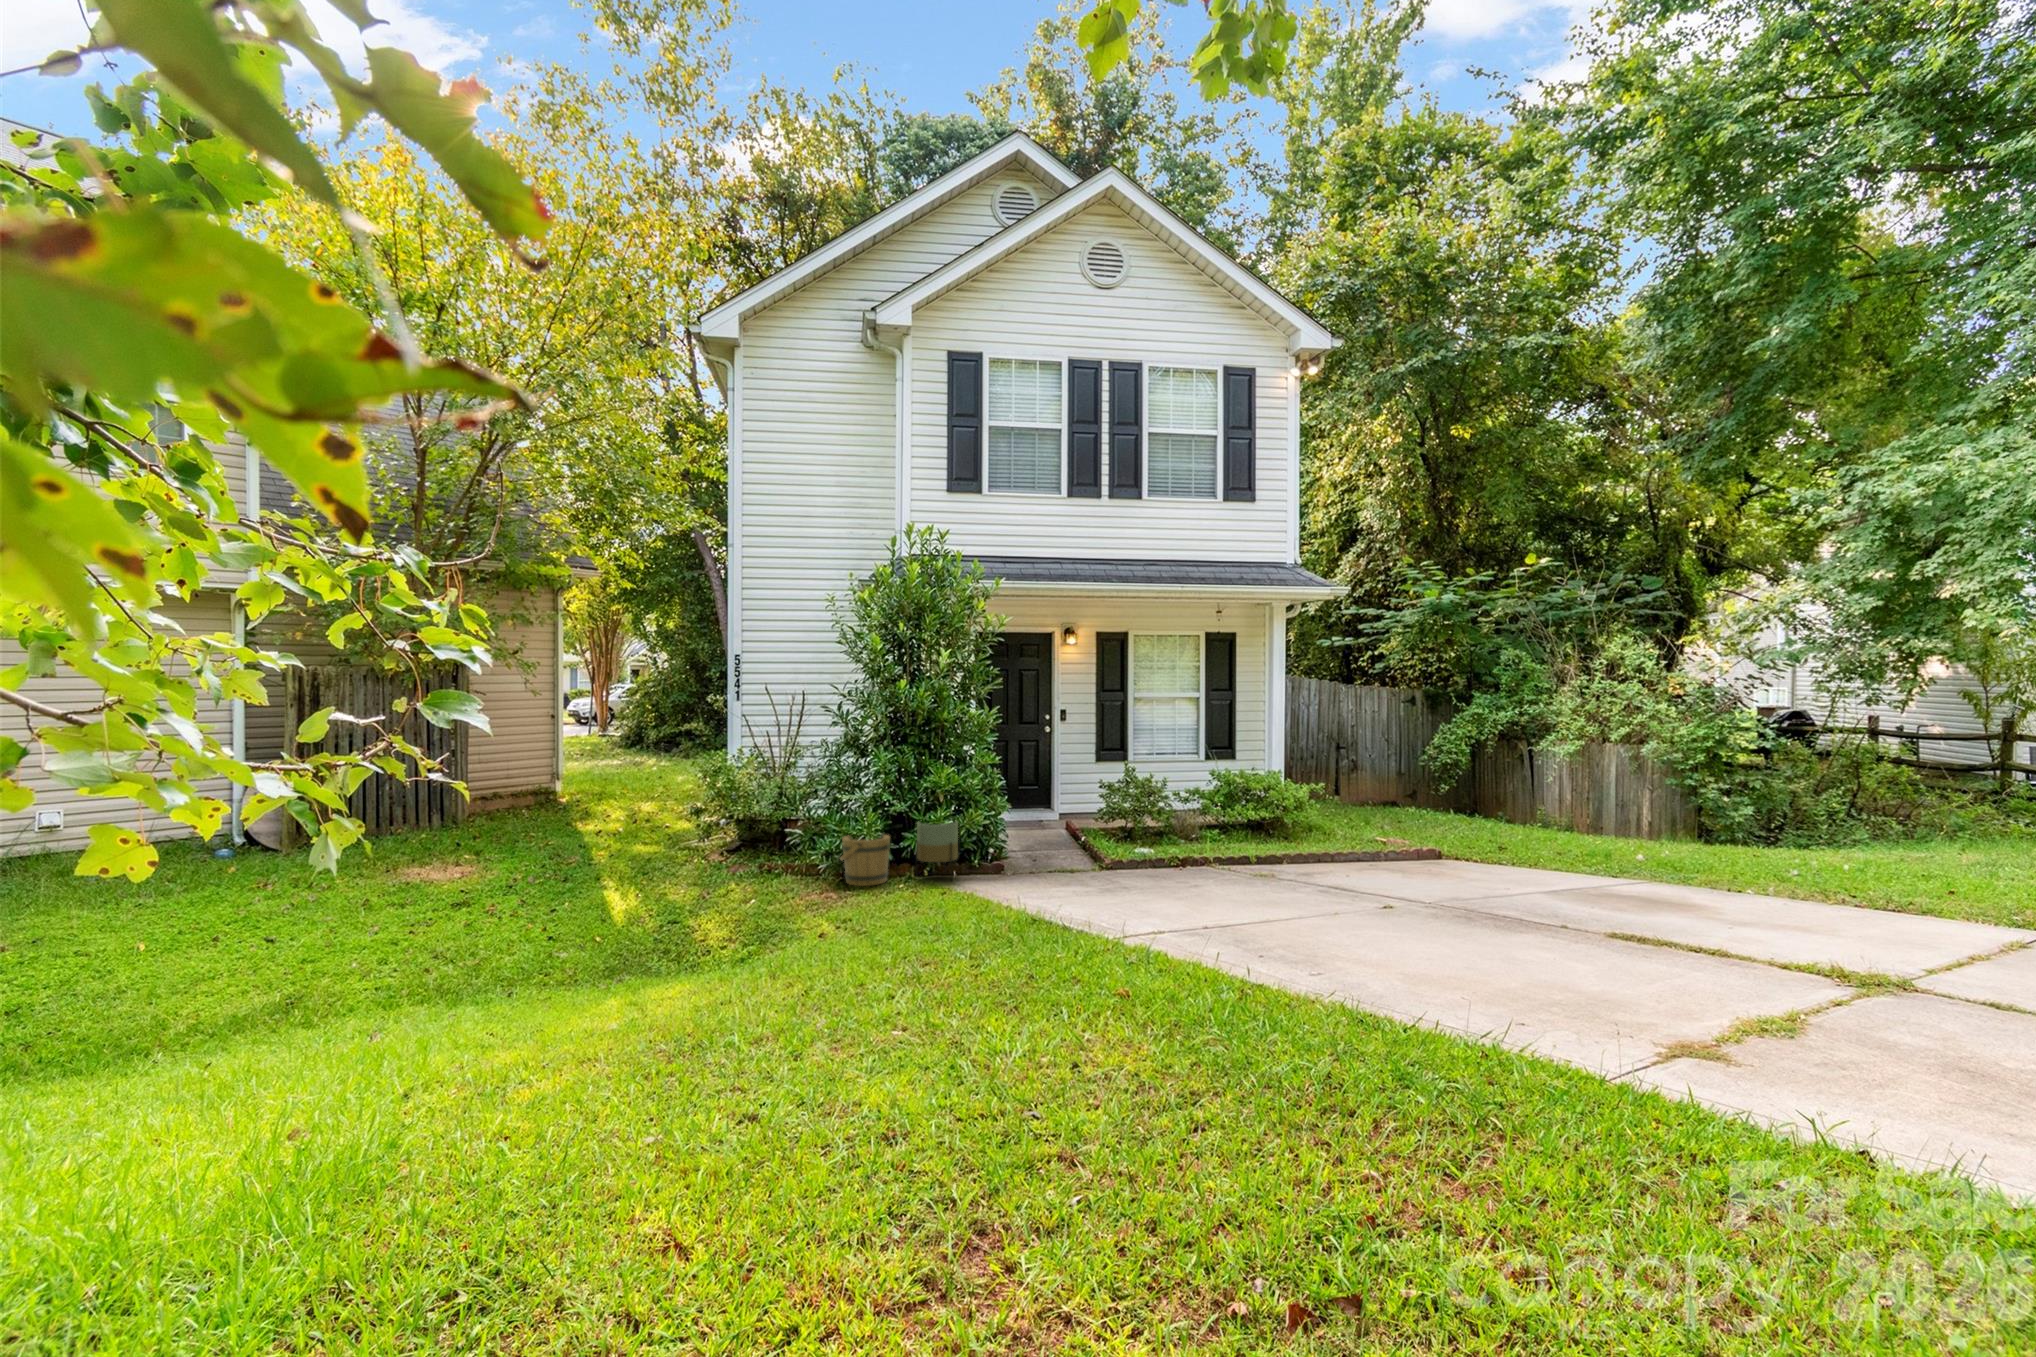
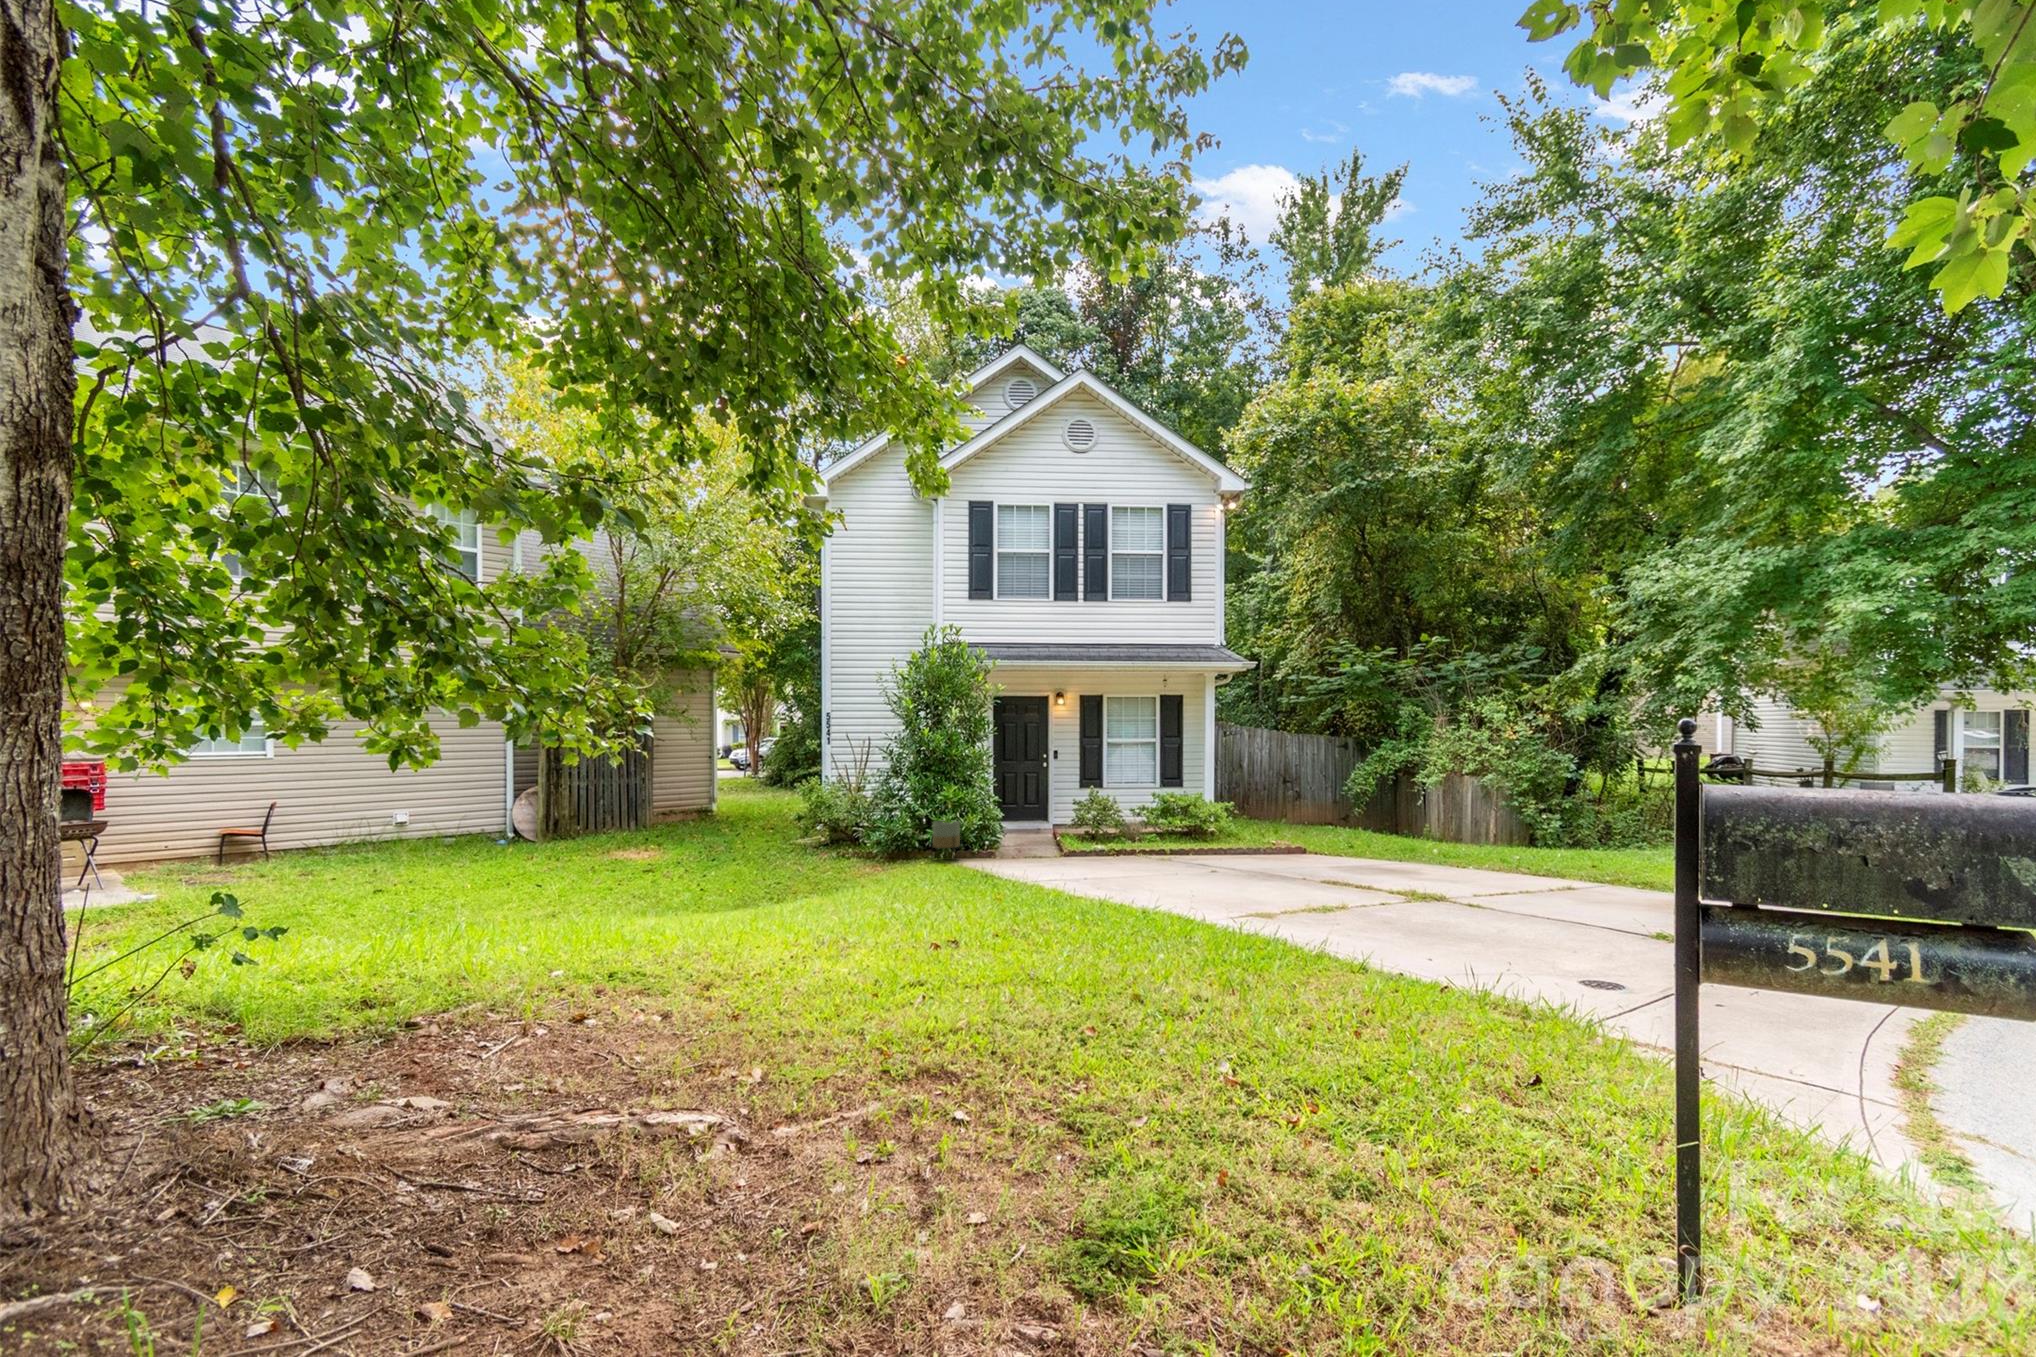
bucket: present [840,835,890,886] -> none [882,829,915,863]

